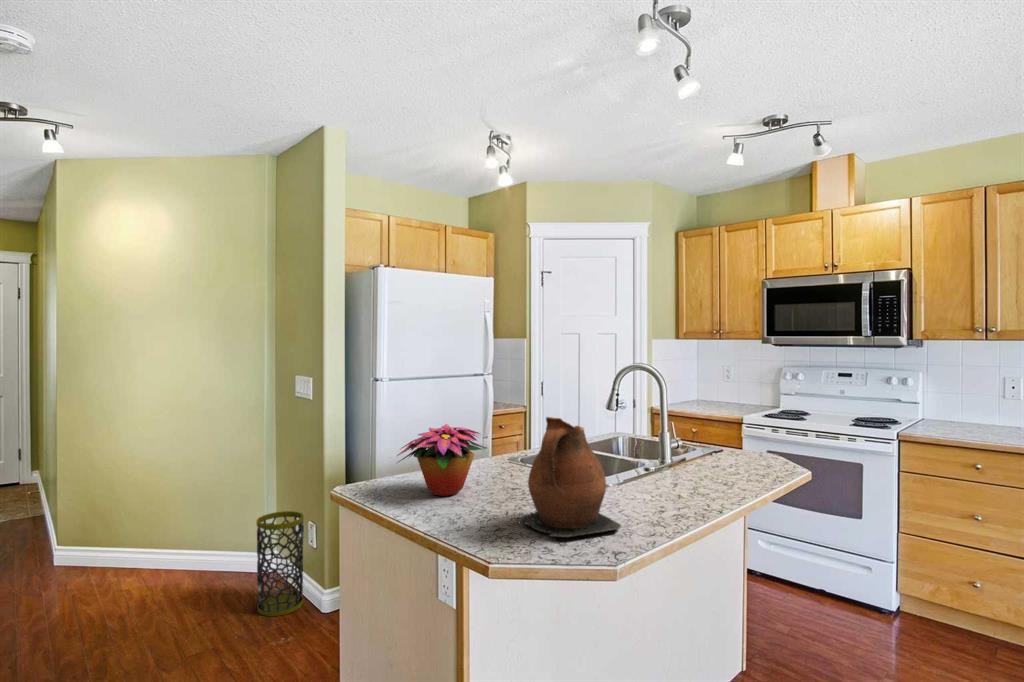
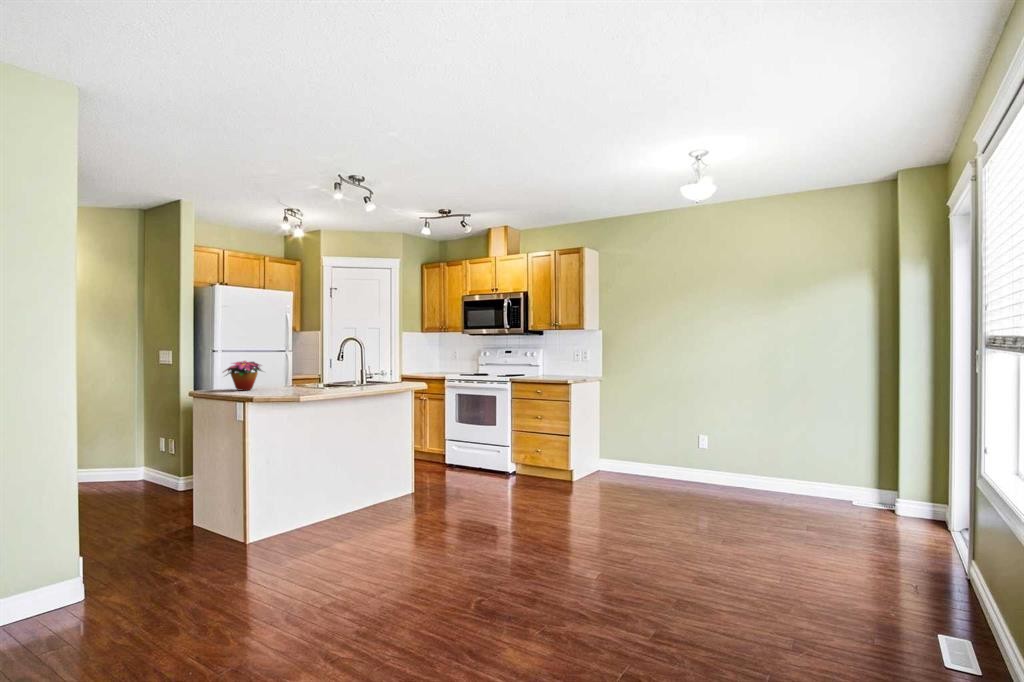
ceramic pitcher: present [521,417,621,537] -> none [271,350,311,393]
trash can: present [257,511,304,616] -> none [135,434,166,492]

